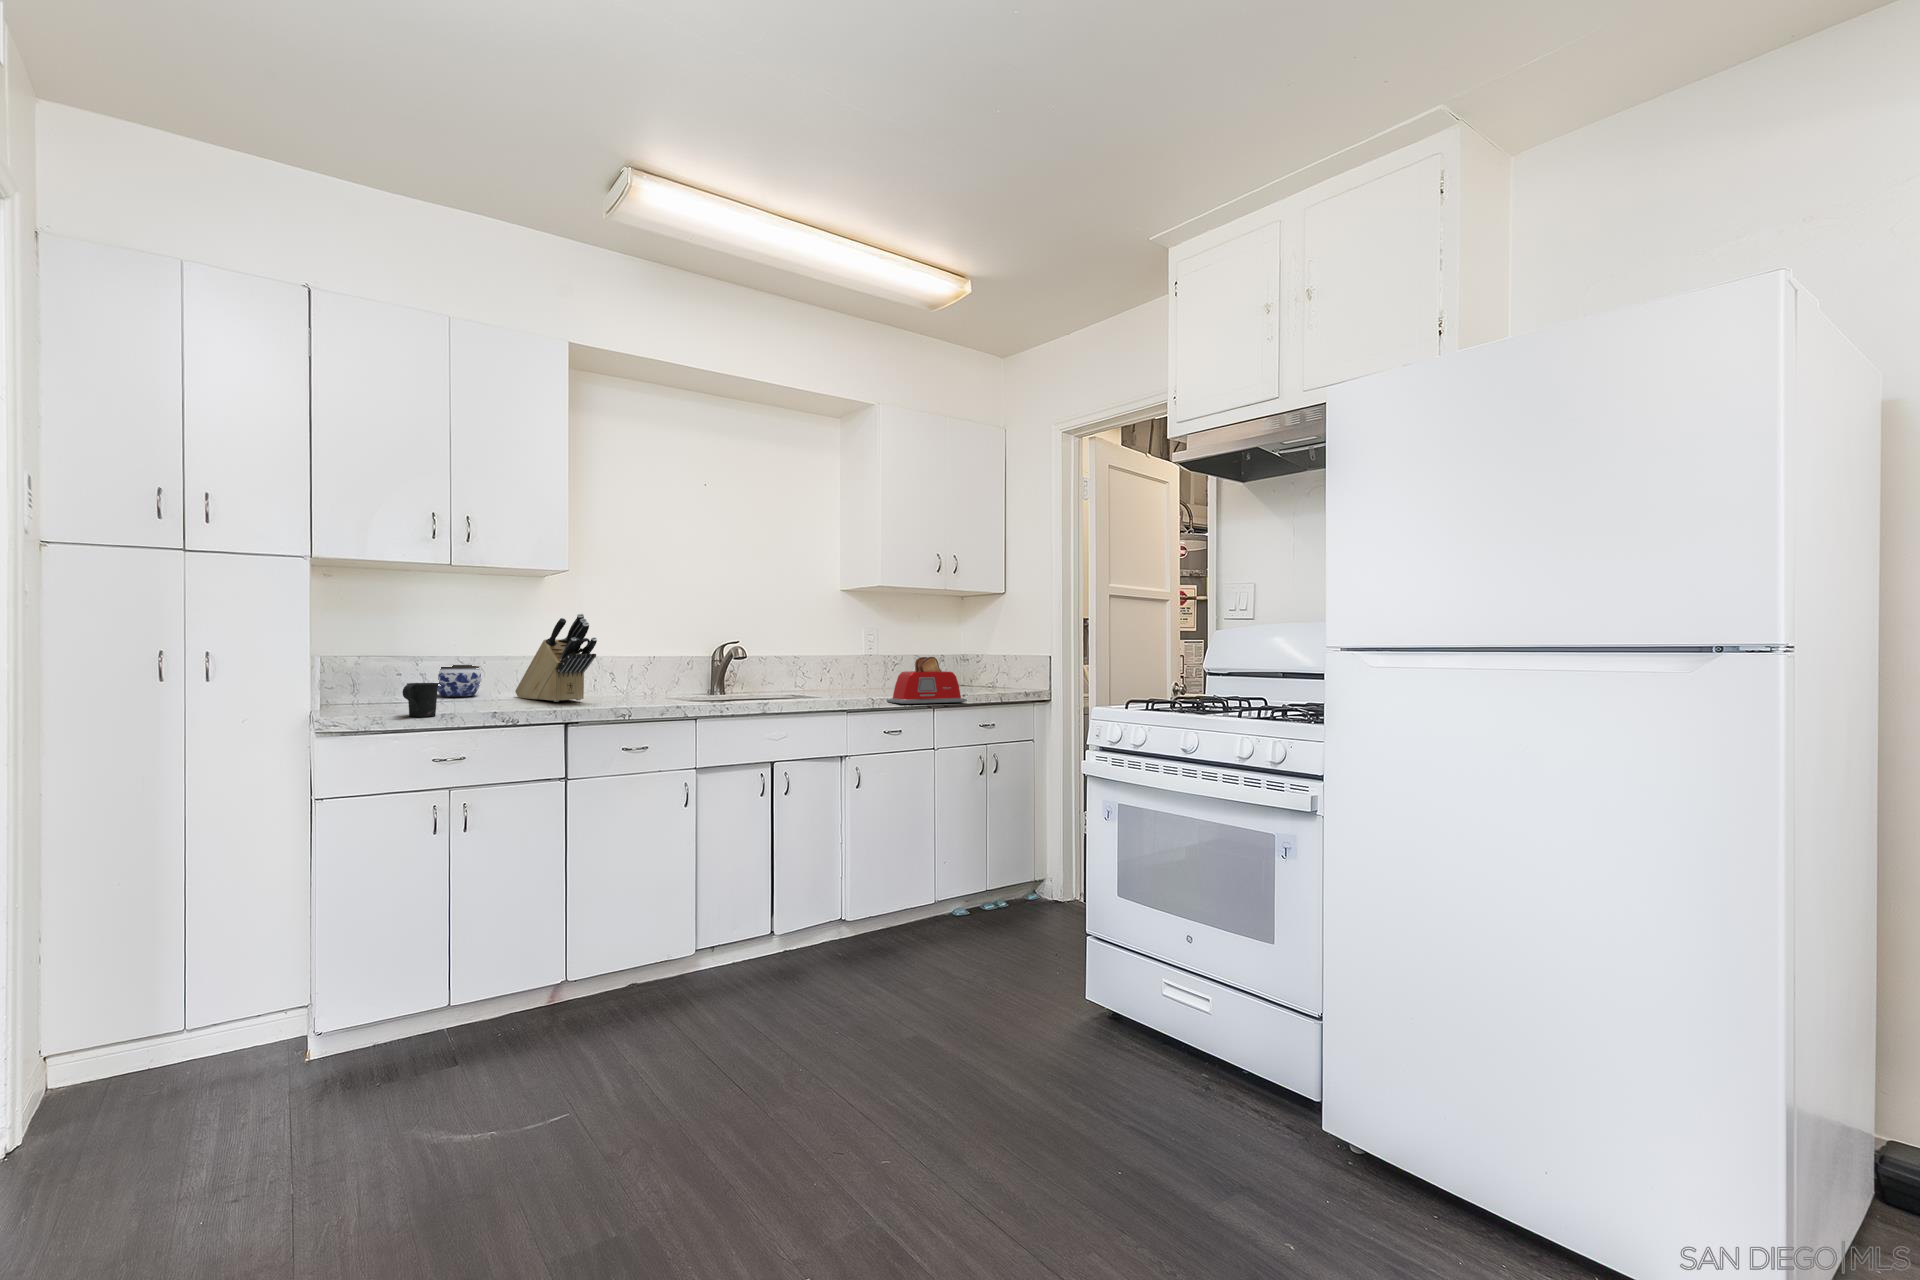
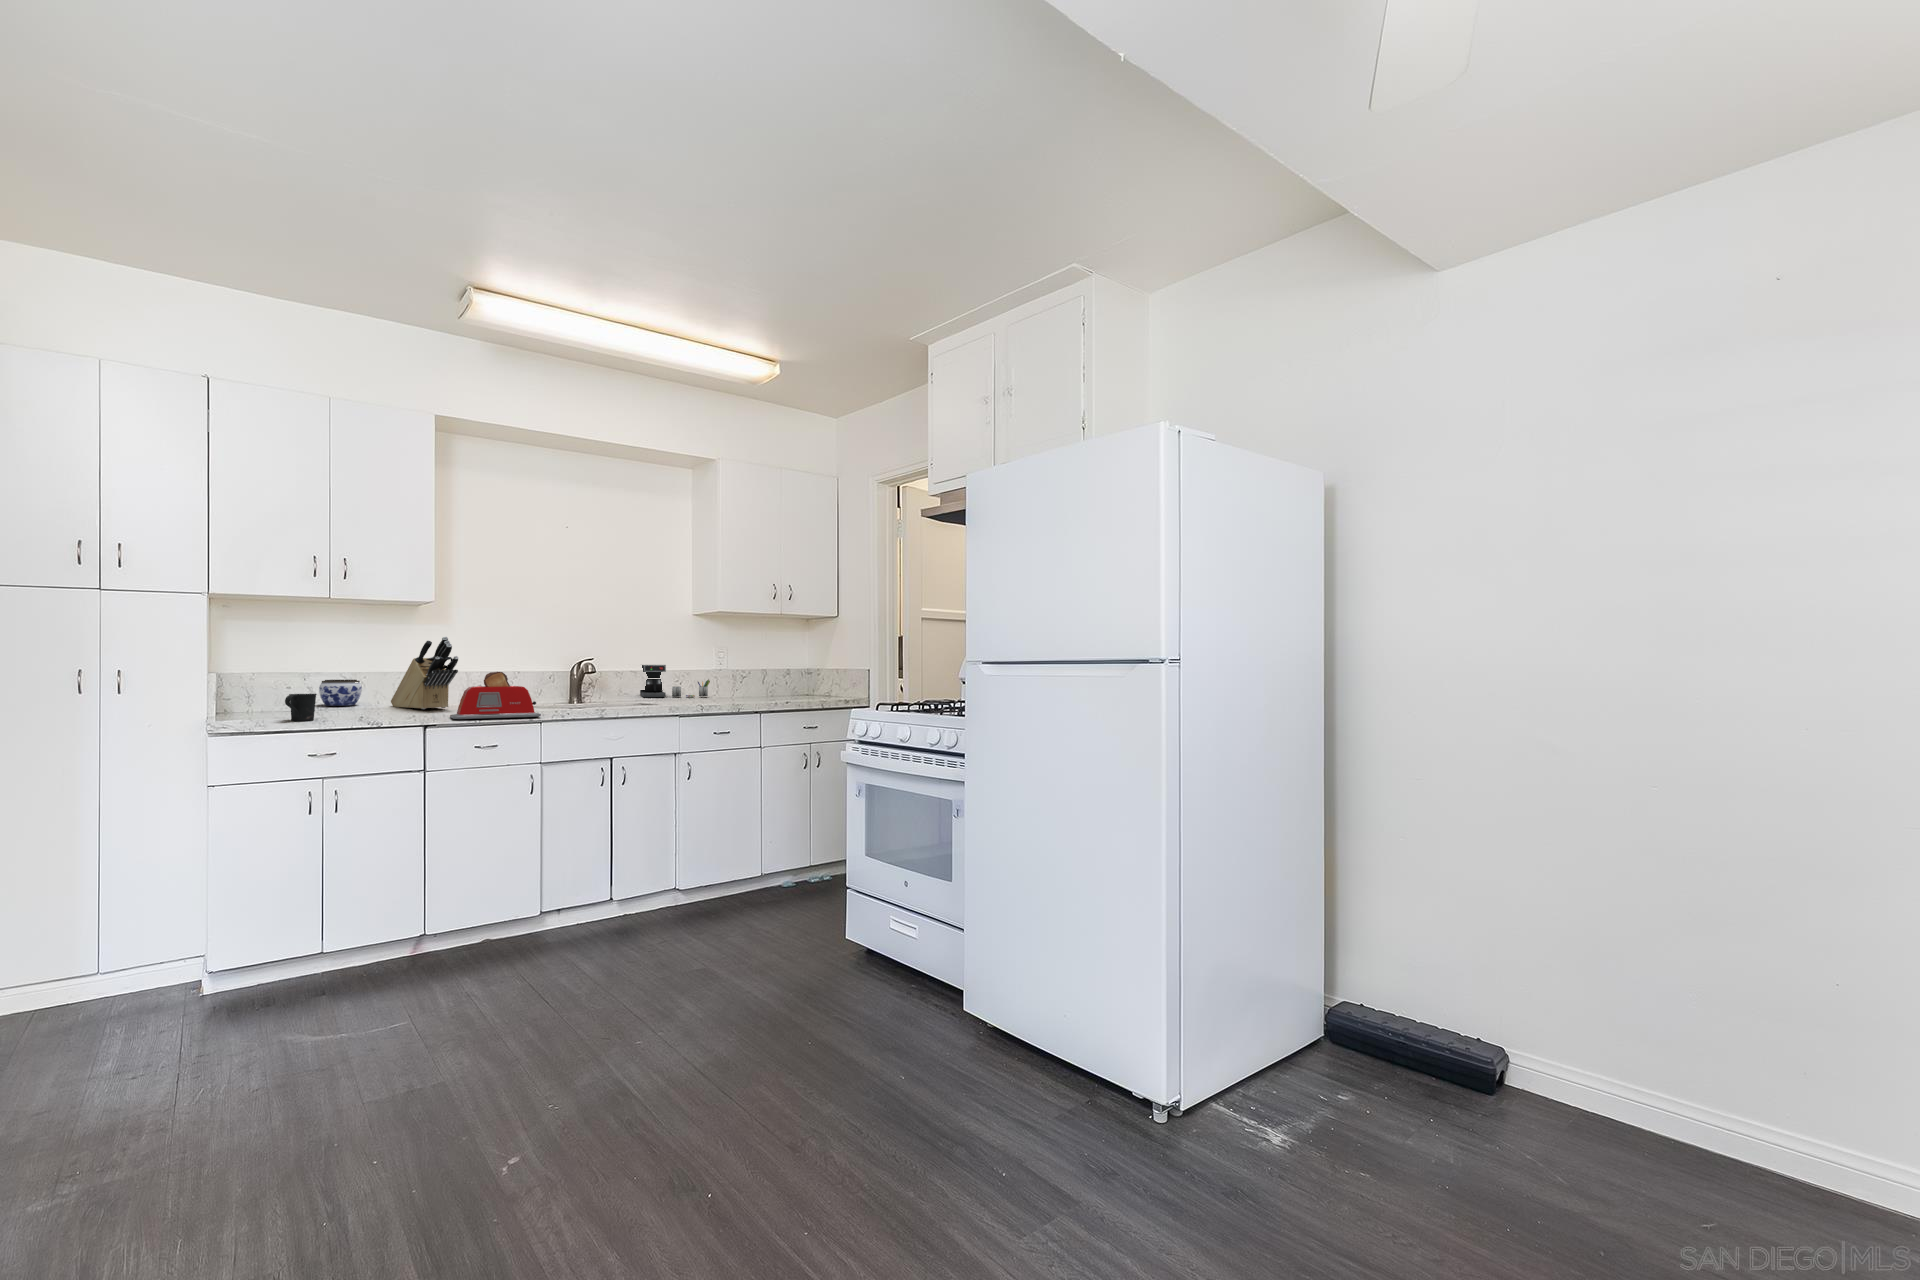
coffee maker: none [784,649,865,687] -> present [640,665,710,697]
toaster: present [887,657,967,704] -> present [450,672,541,719]

